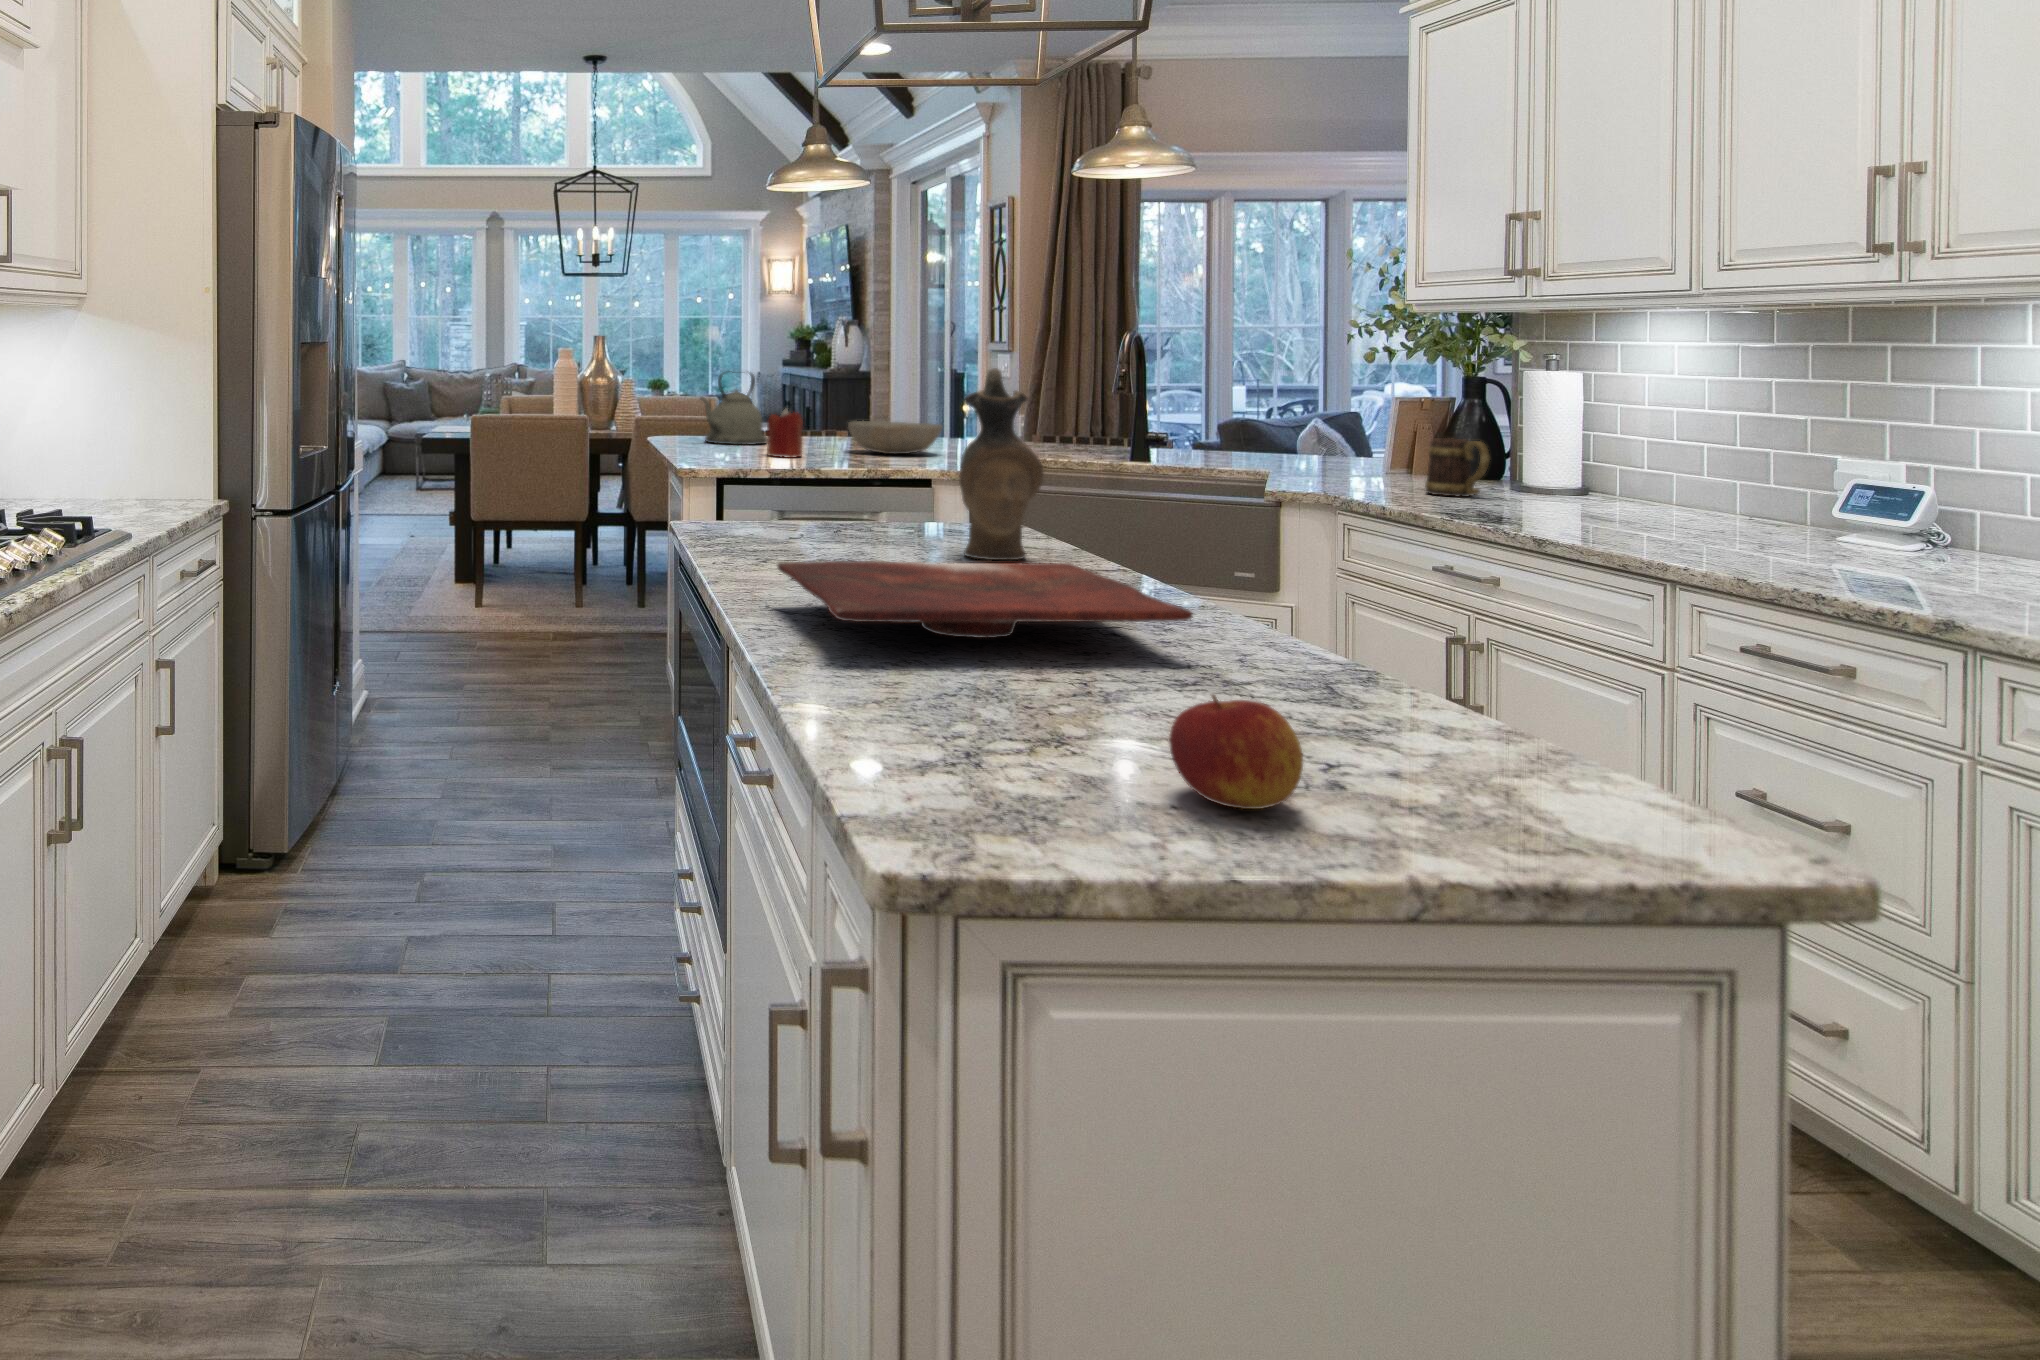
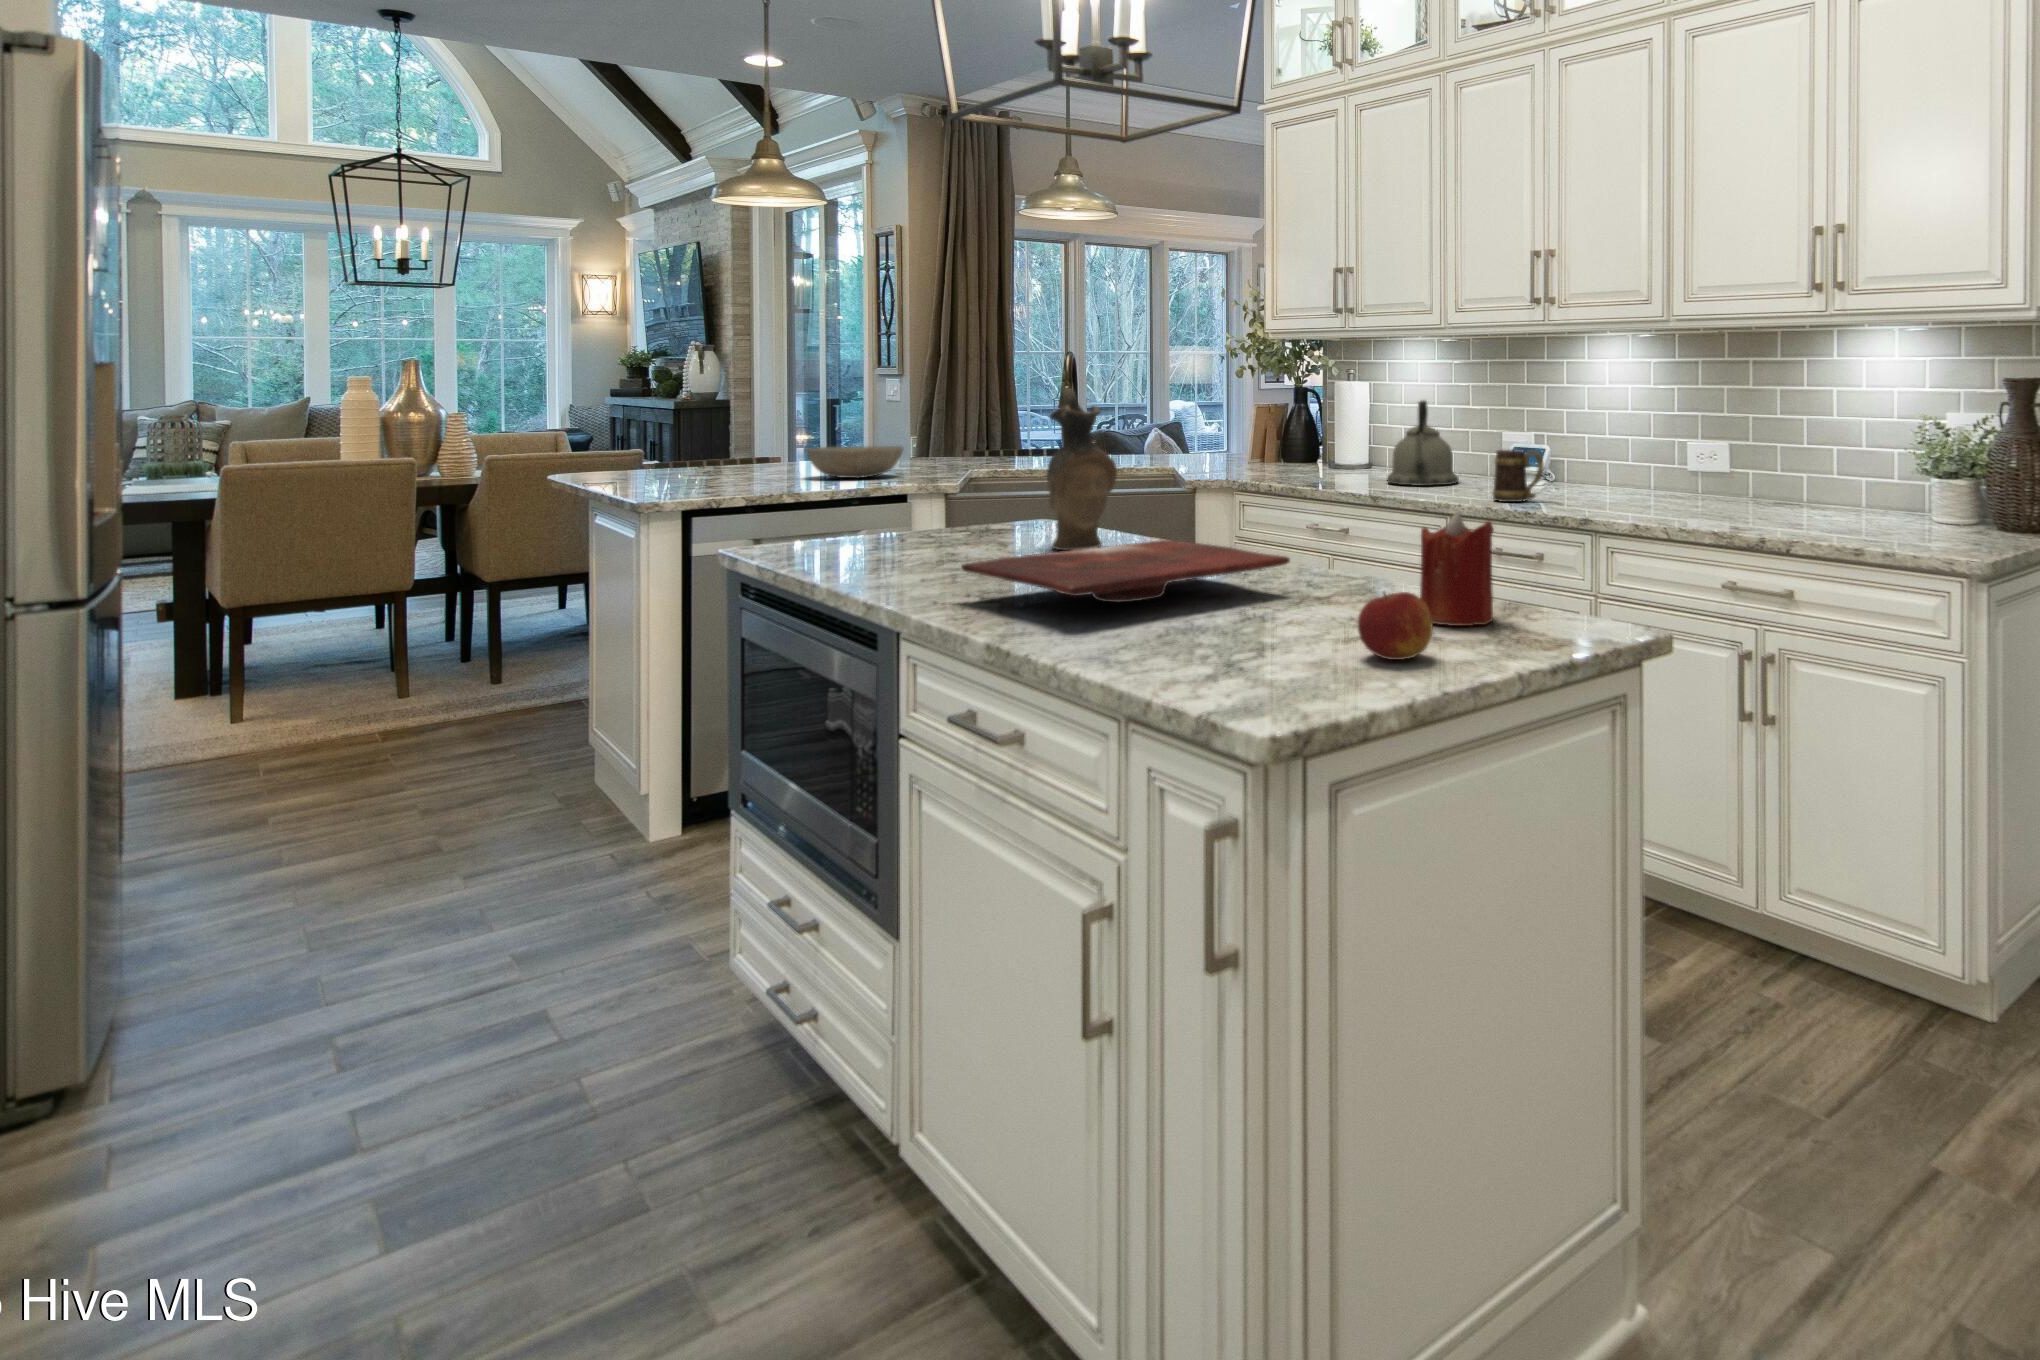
kettle: present [701,373,767,445] -> present [1387,401,1459,486]
candle: present [767,409,803,458] -> present [1420,512,1494,626]
mug: present [1425,438,1489,497] -> present [1493,450,1544,502]

